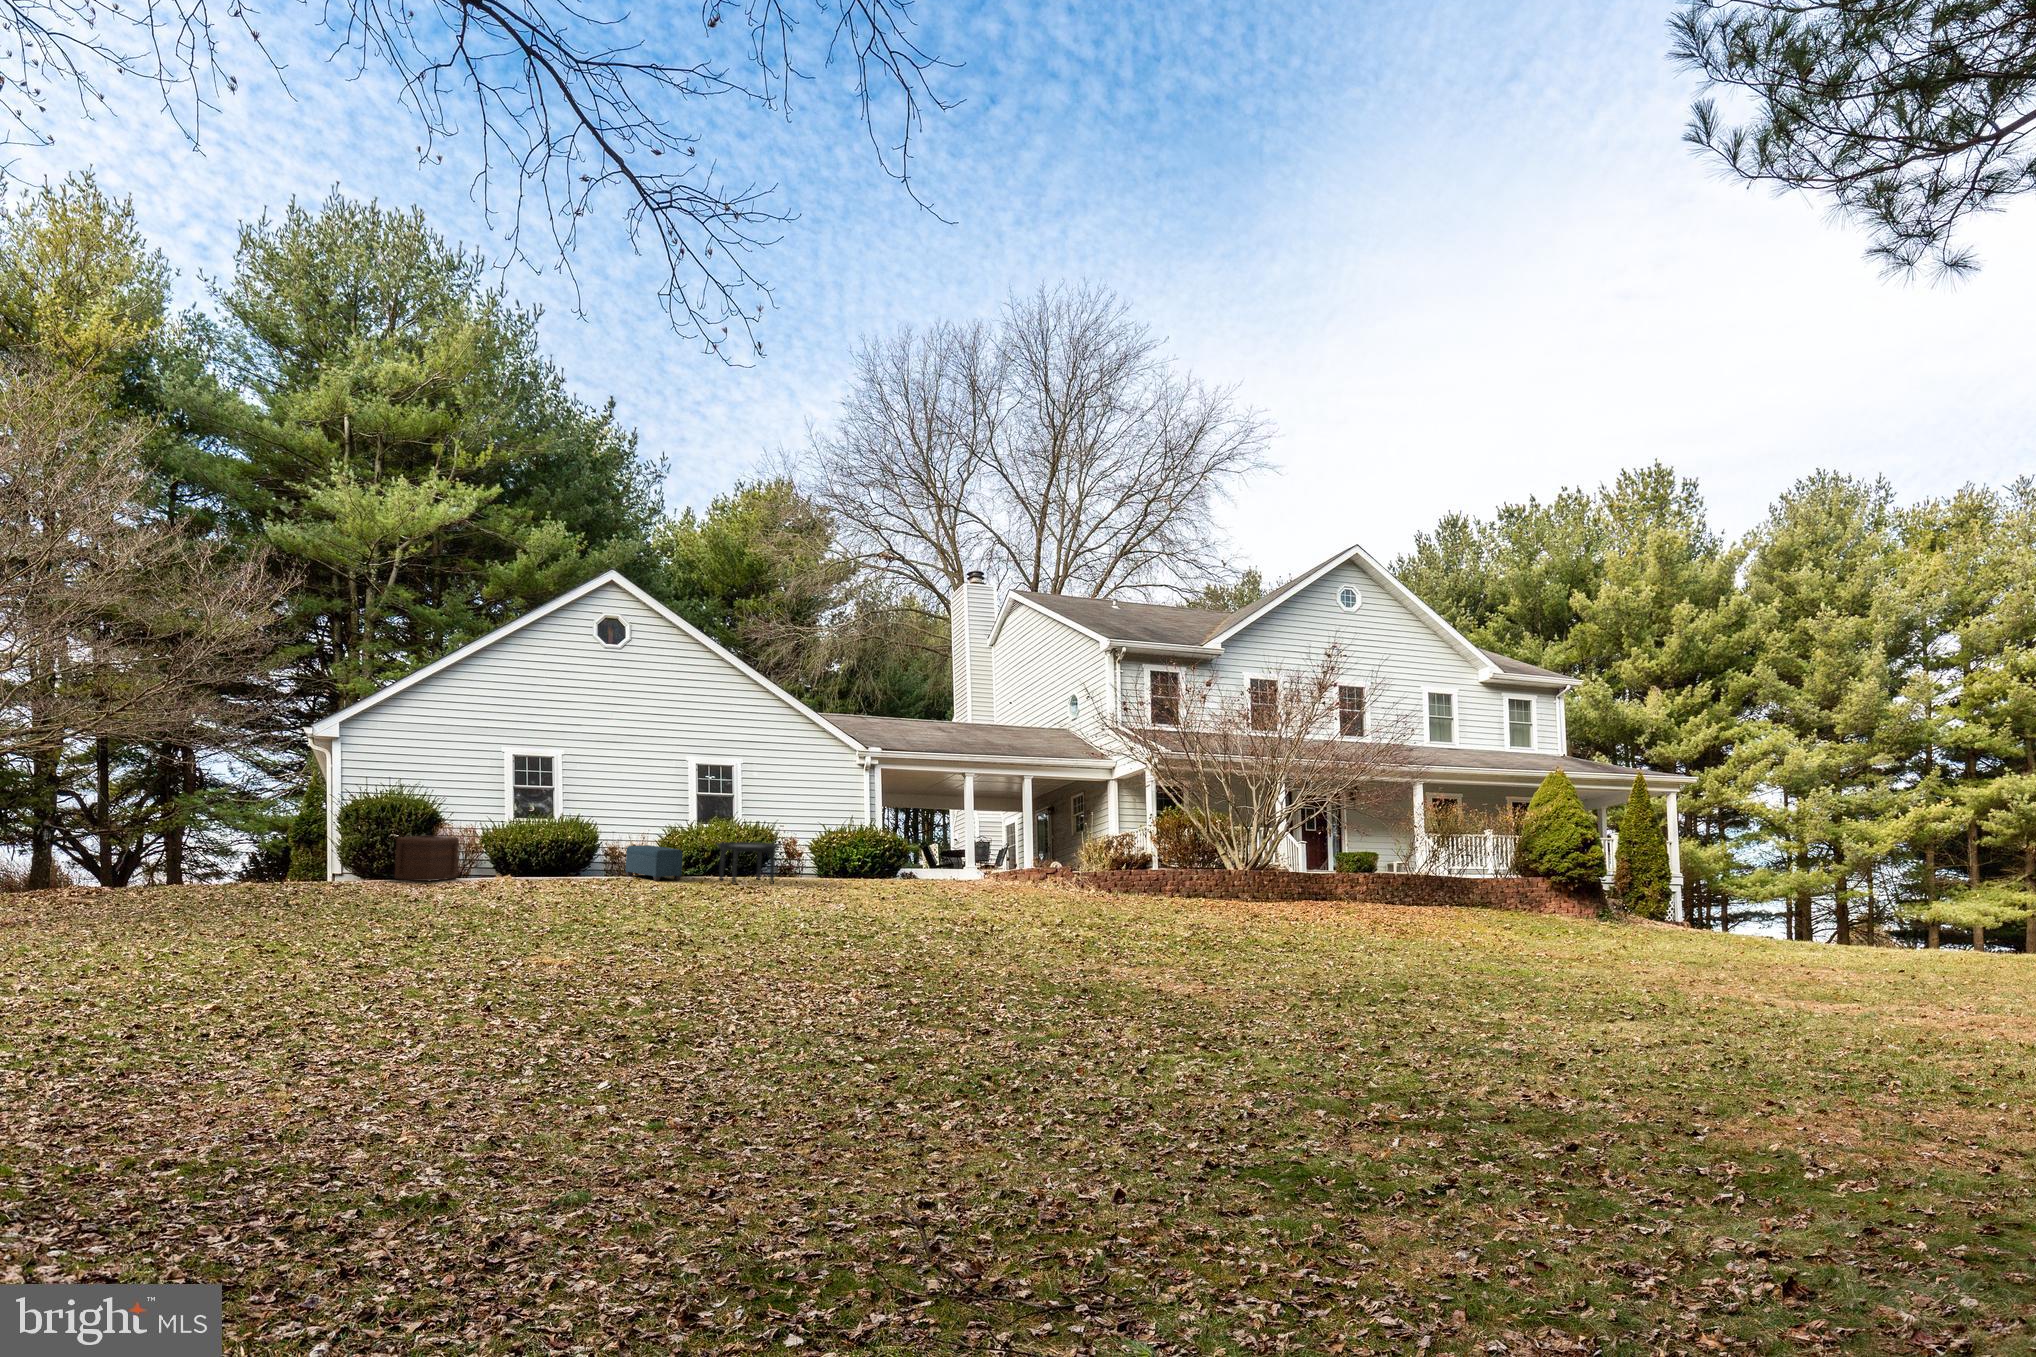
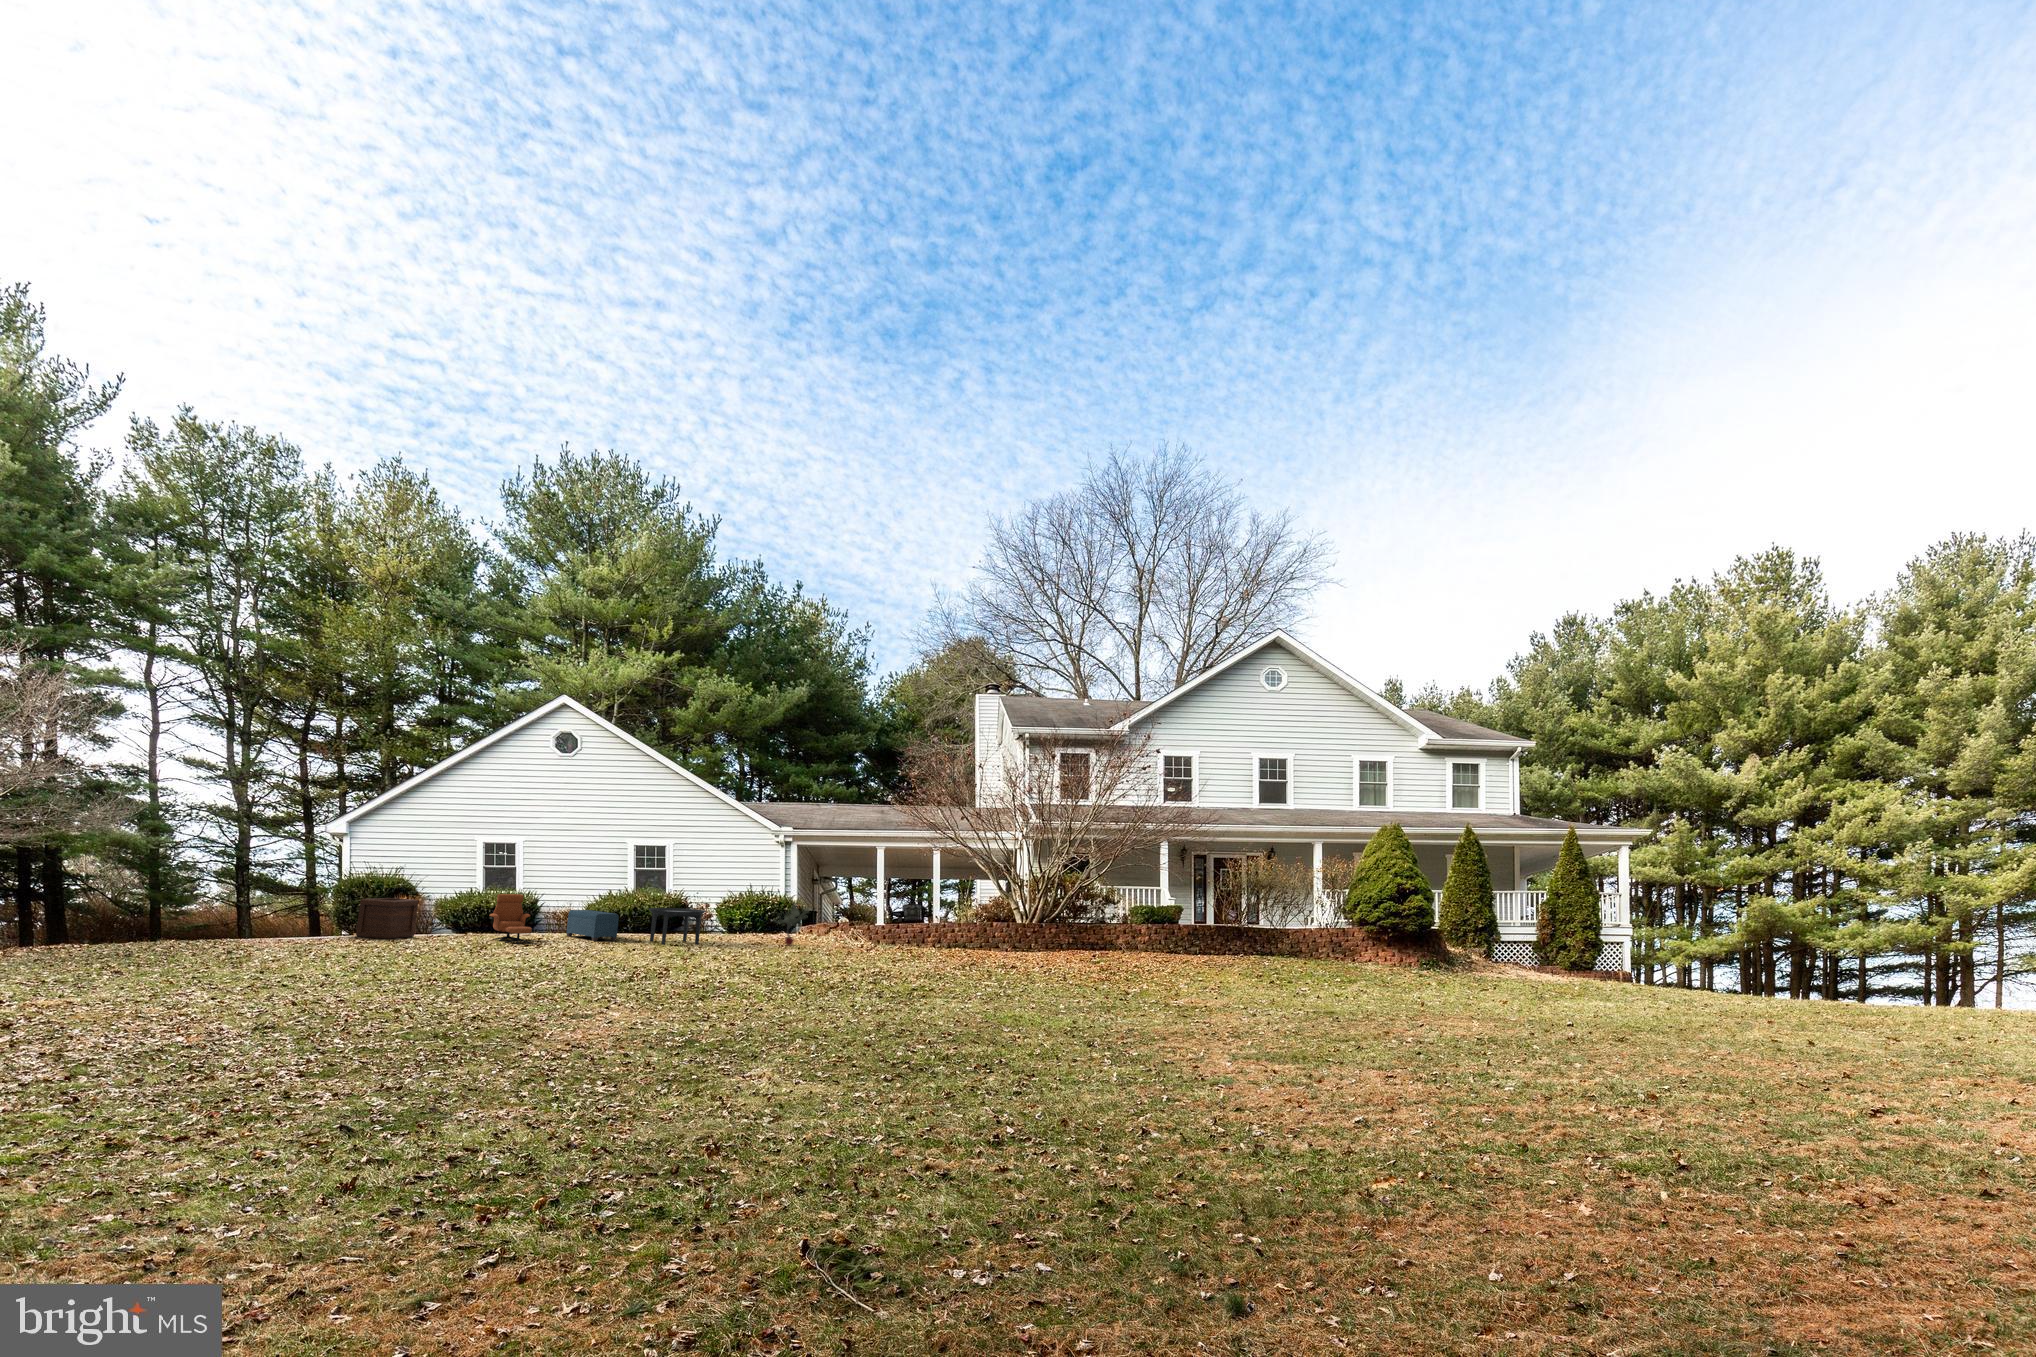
lounge chair: none [538,829,586,885] -> present [489,894,532,944]
potted tree: none [859,832,899,883] -> present [777,903,808,946]

